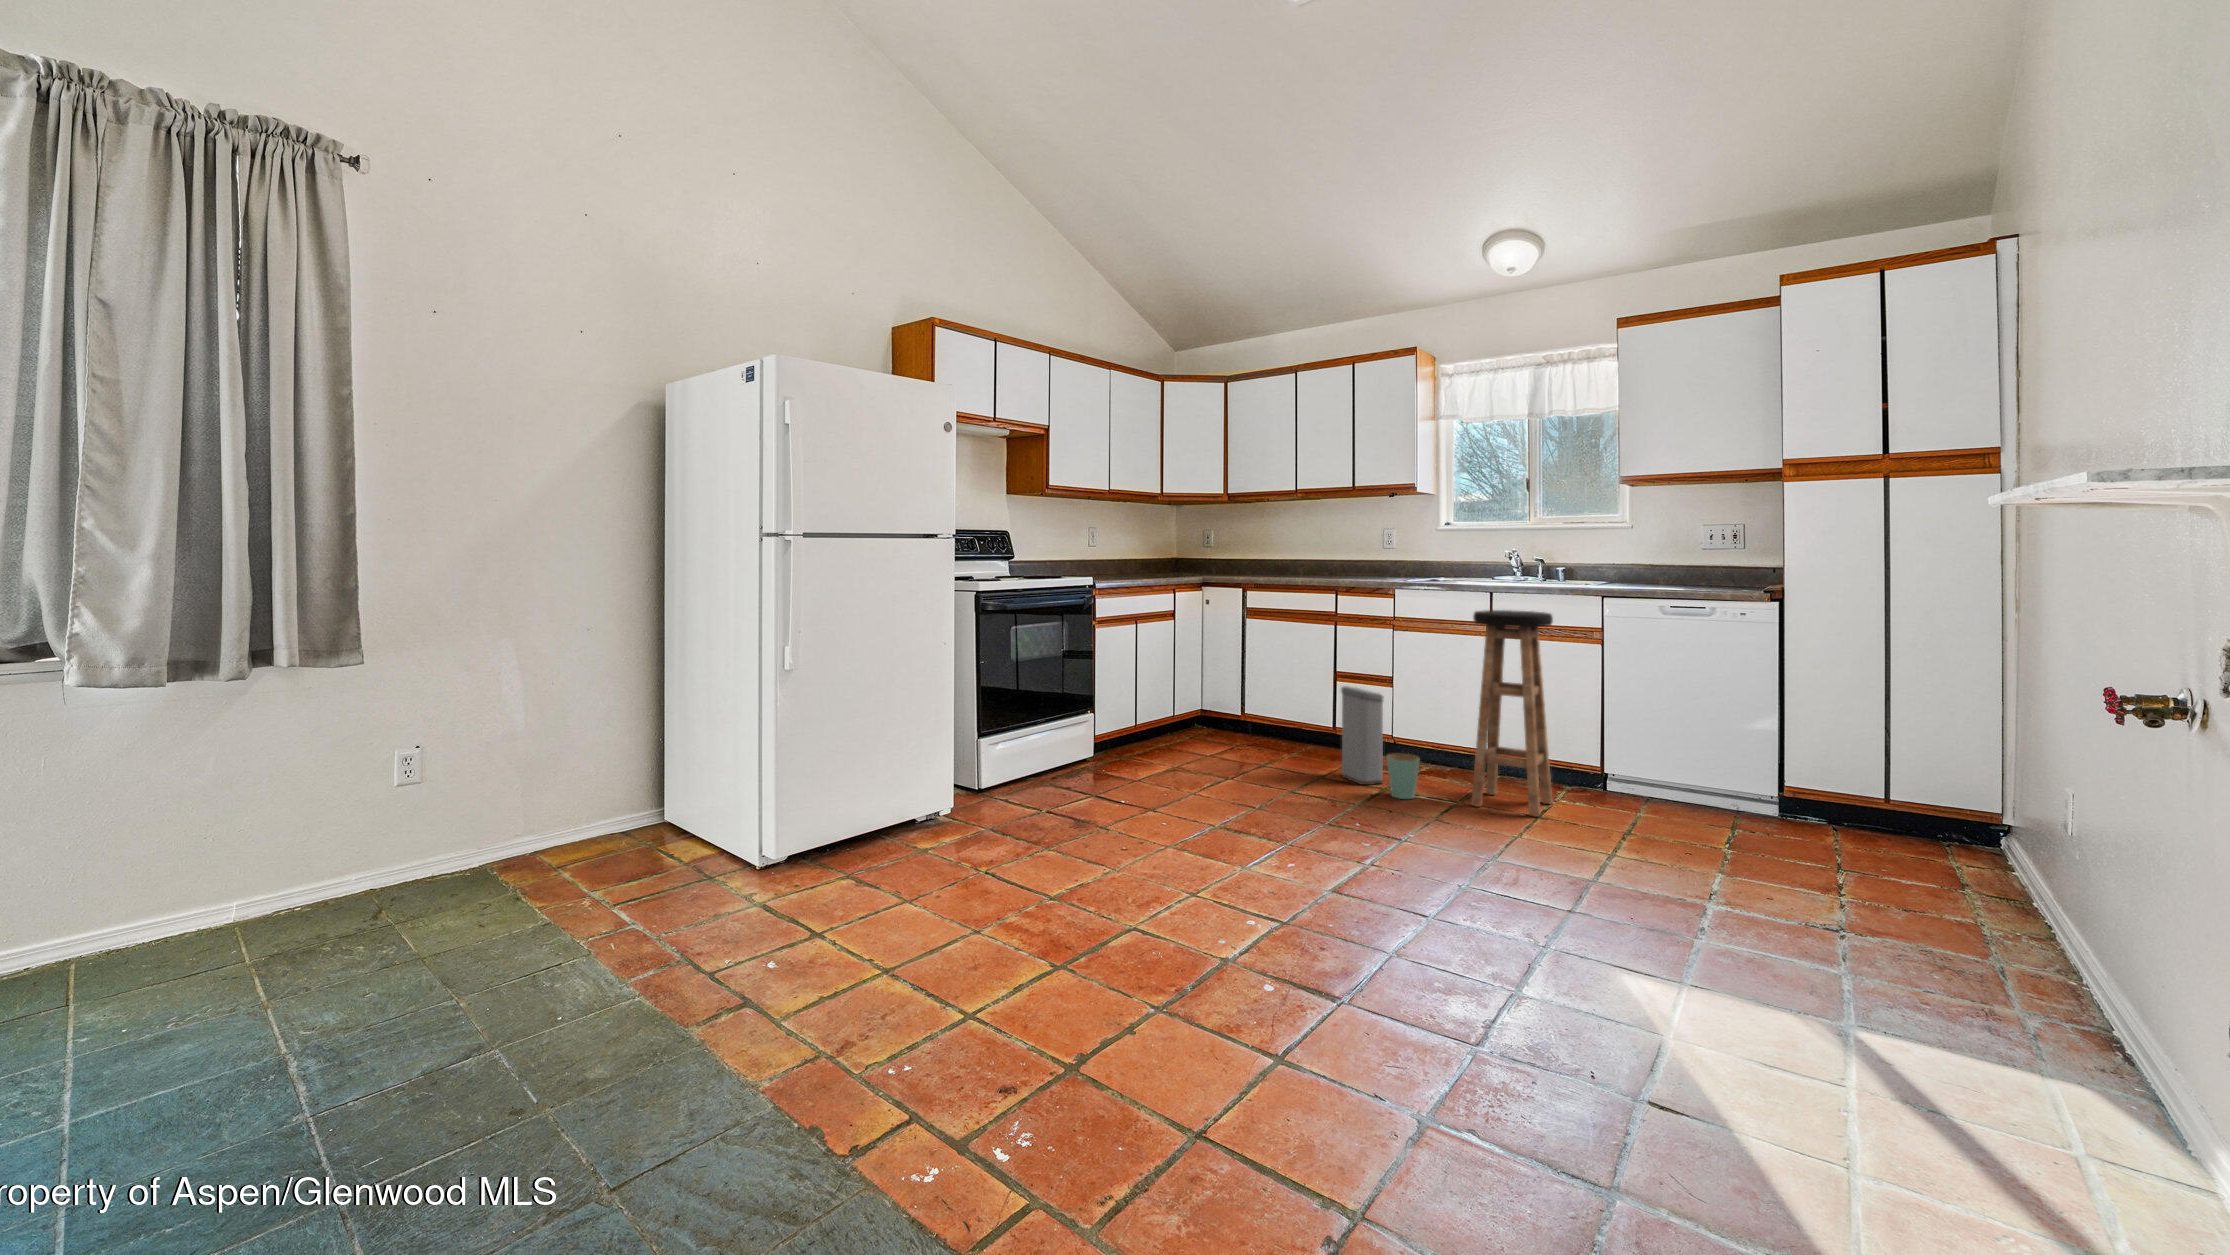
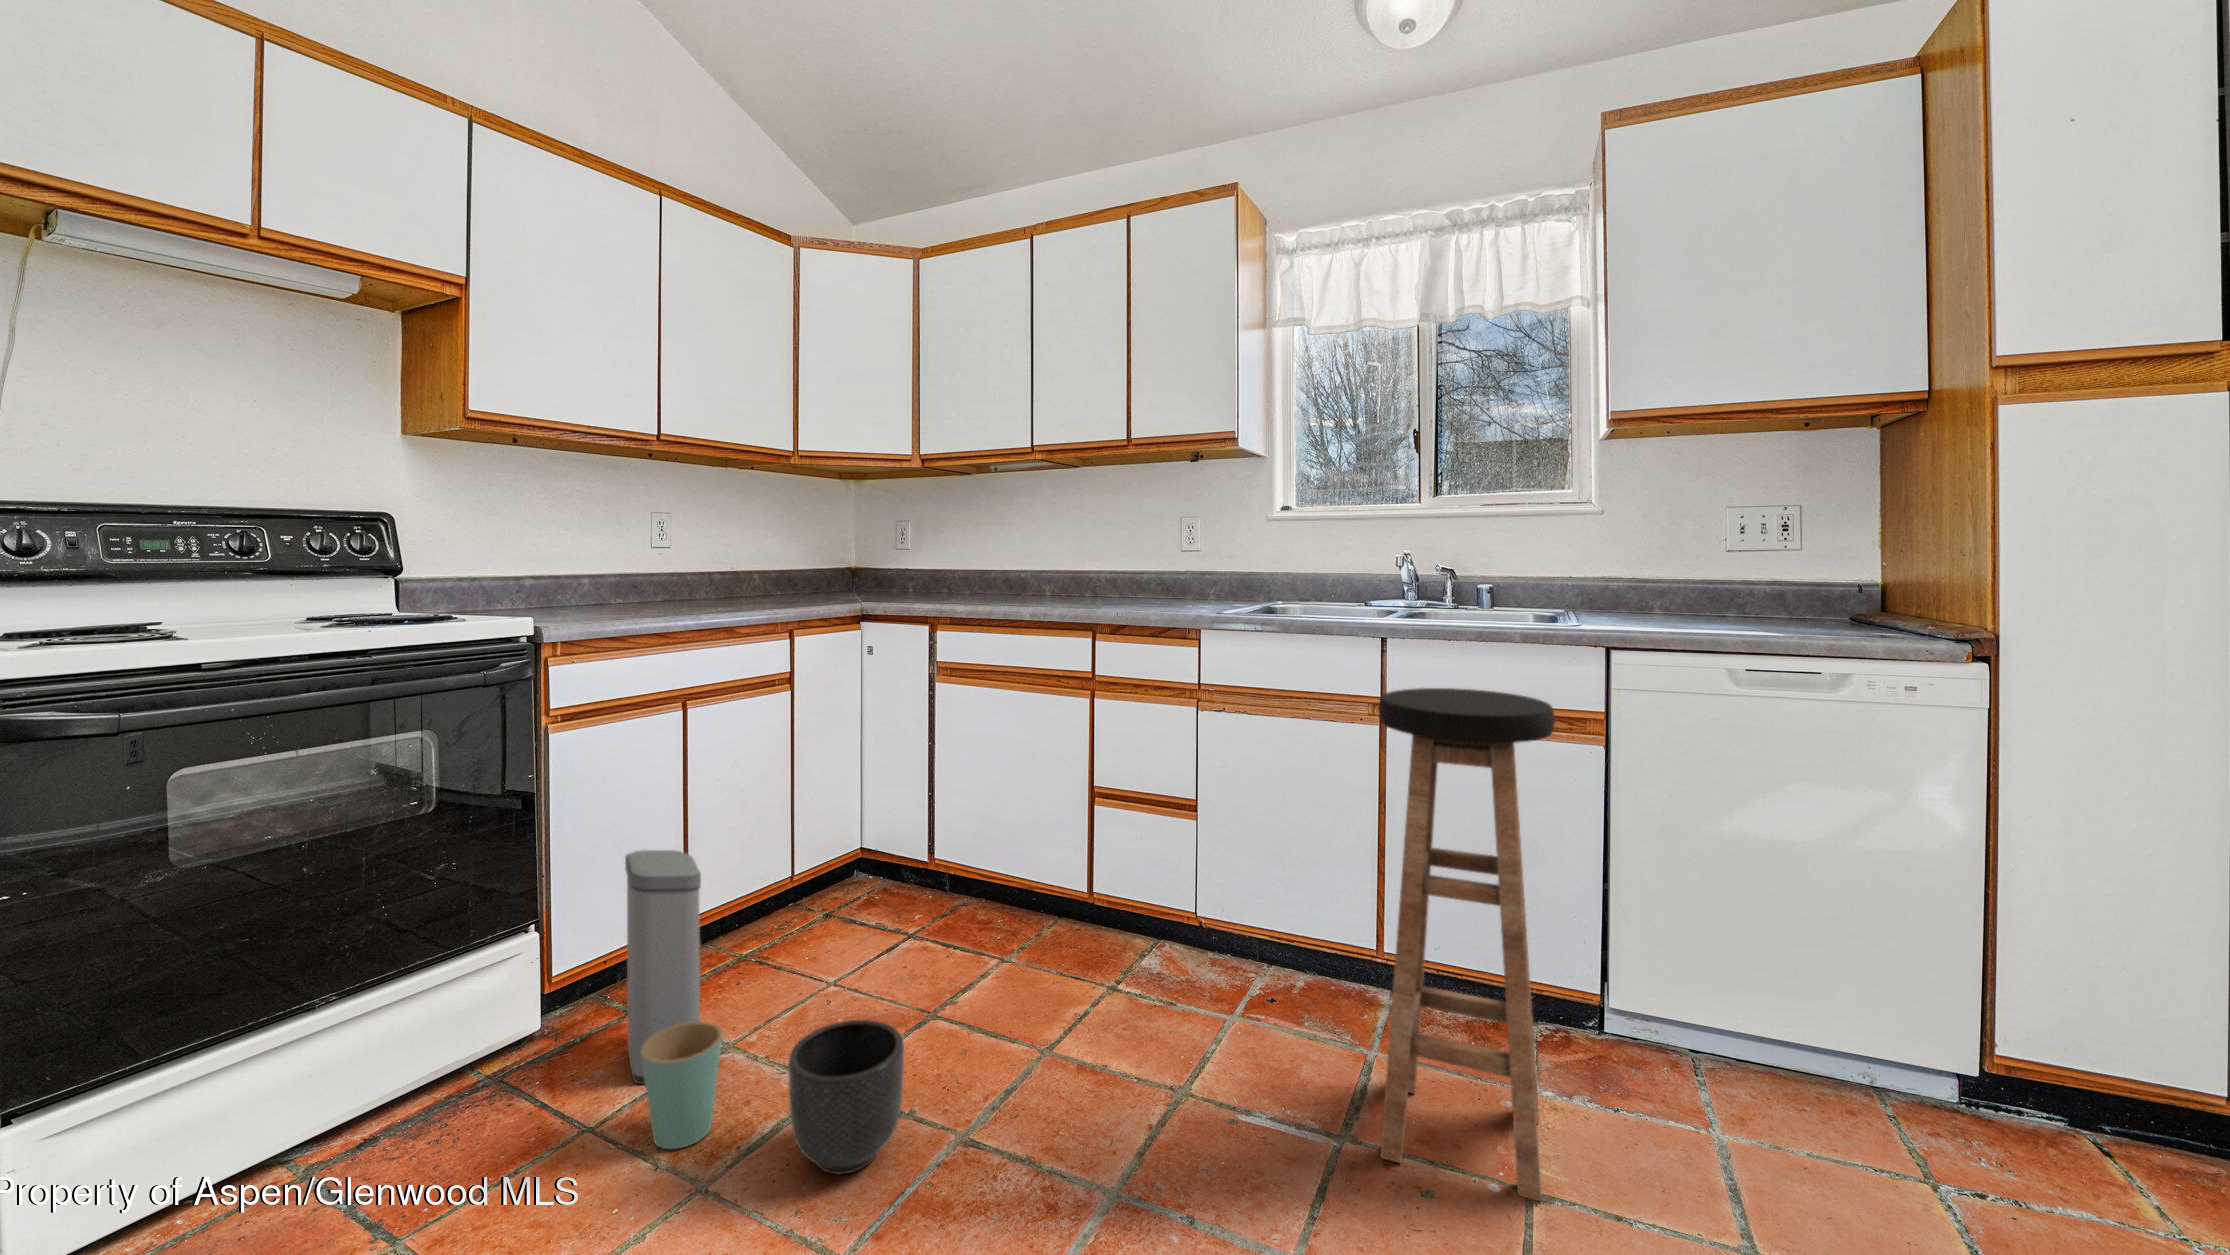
trash can: present [1341,686,1420,799] -> present [625,850,723,1149]
planter: none [1219,742,1264,793] -> present [788,1020,904,1174]

